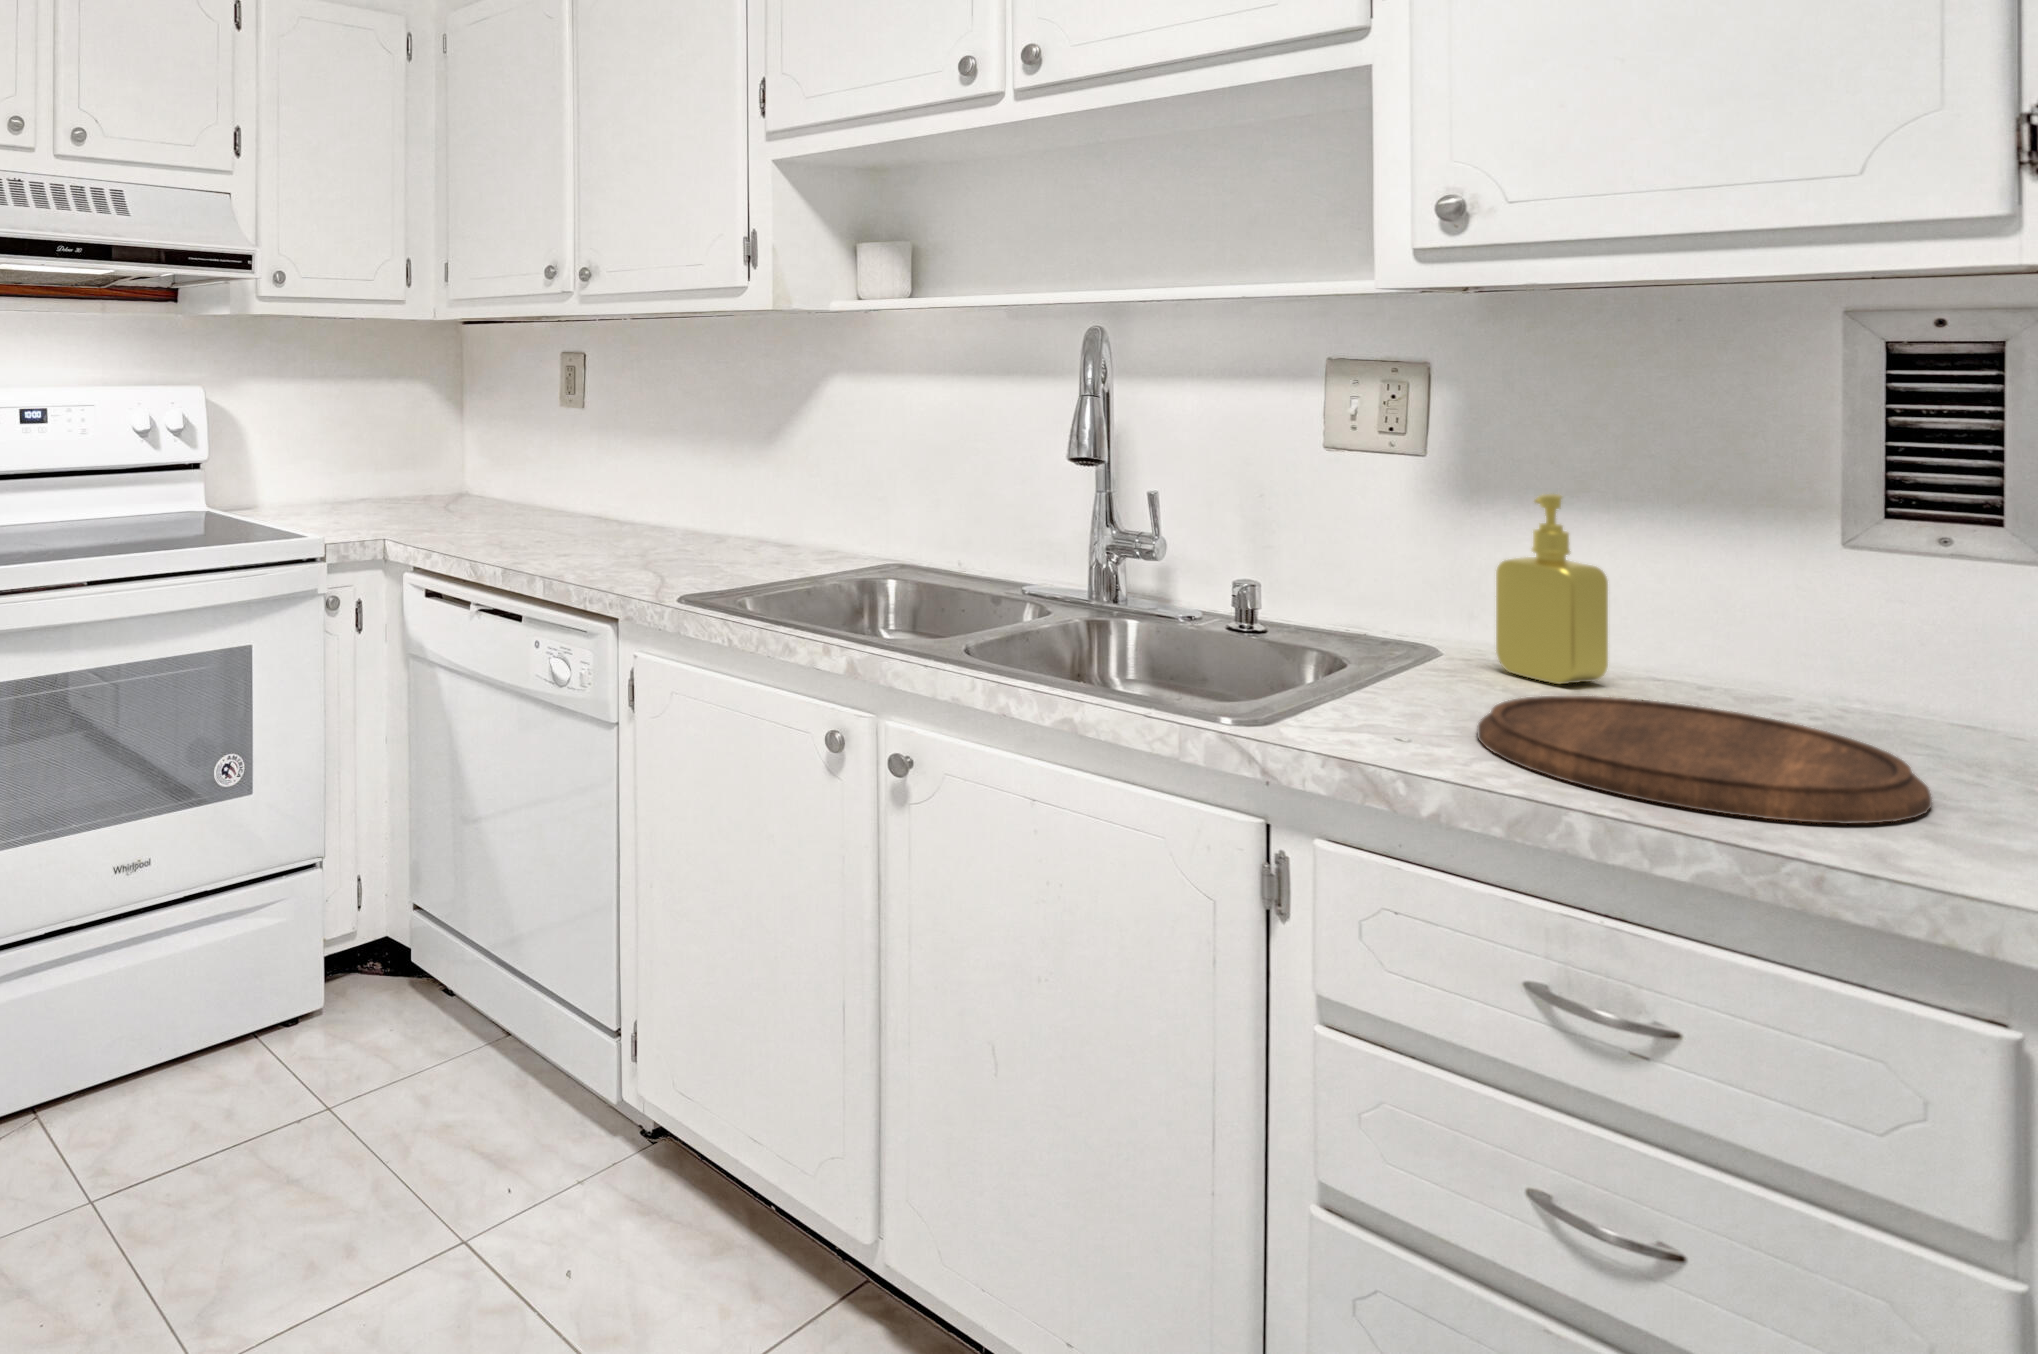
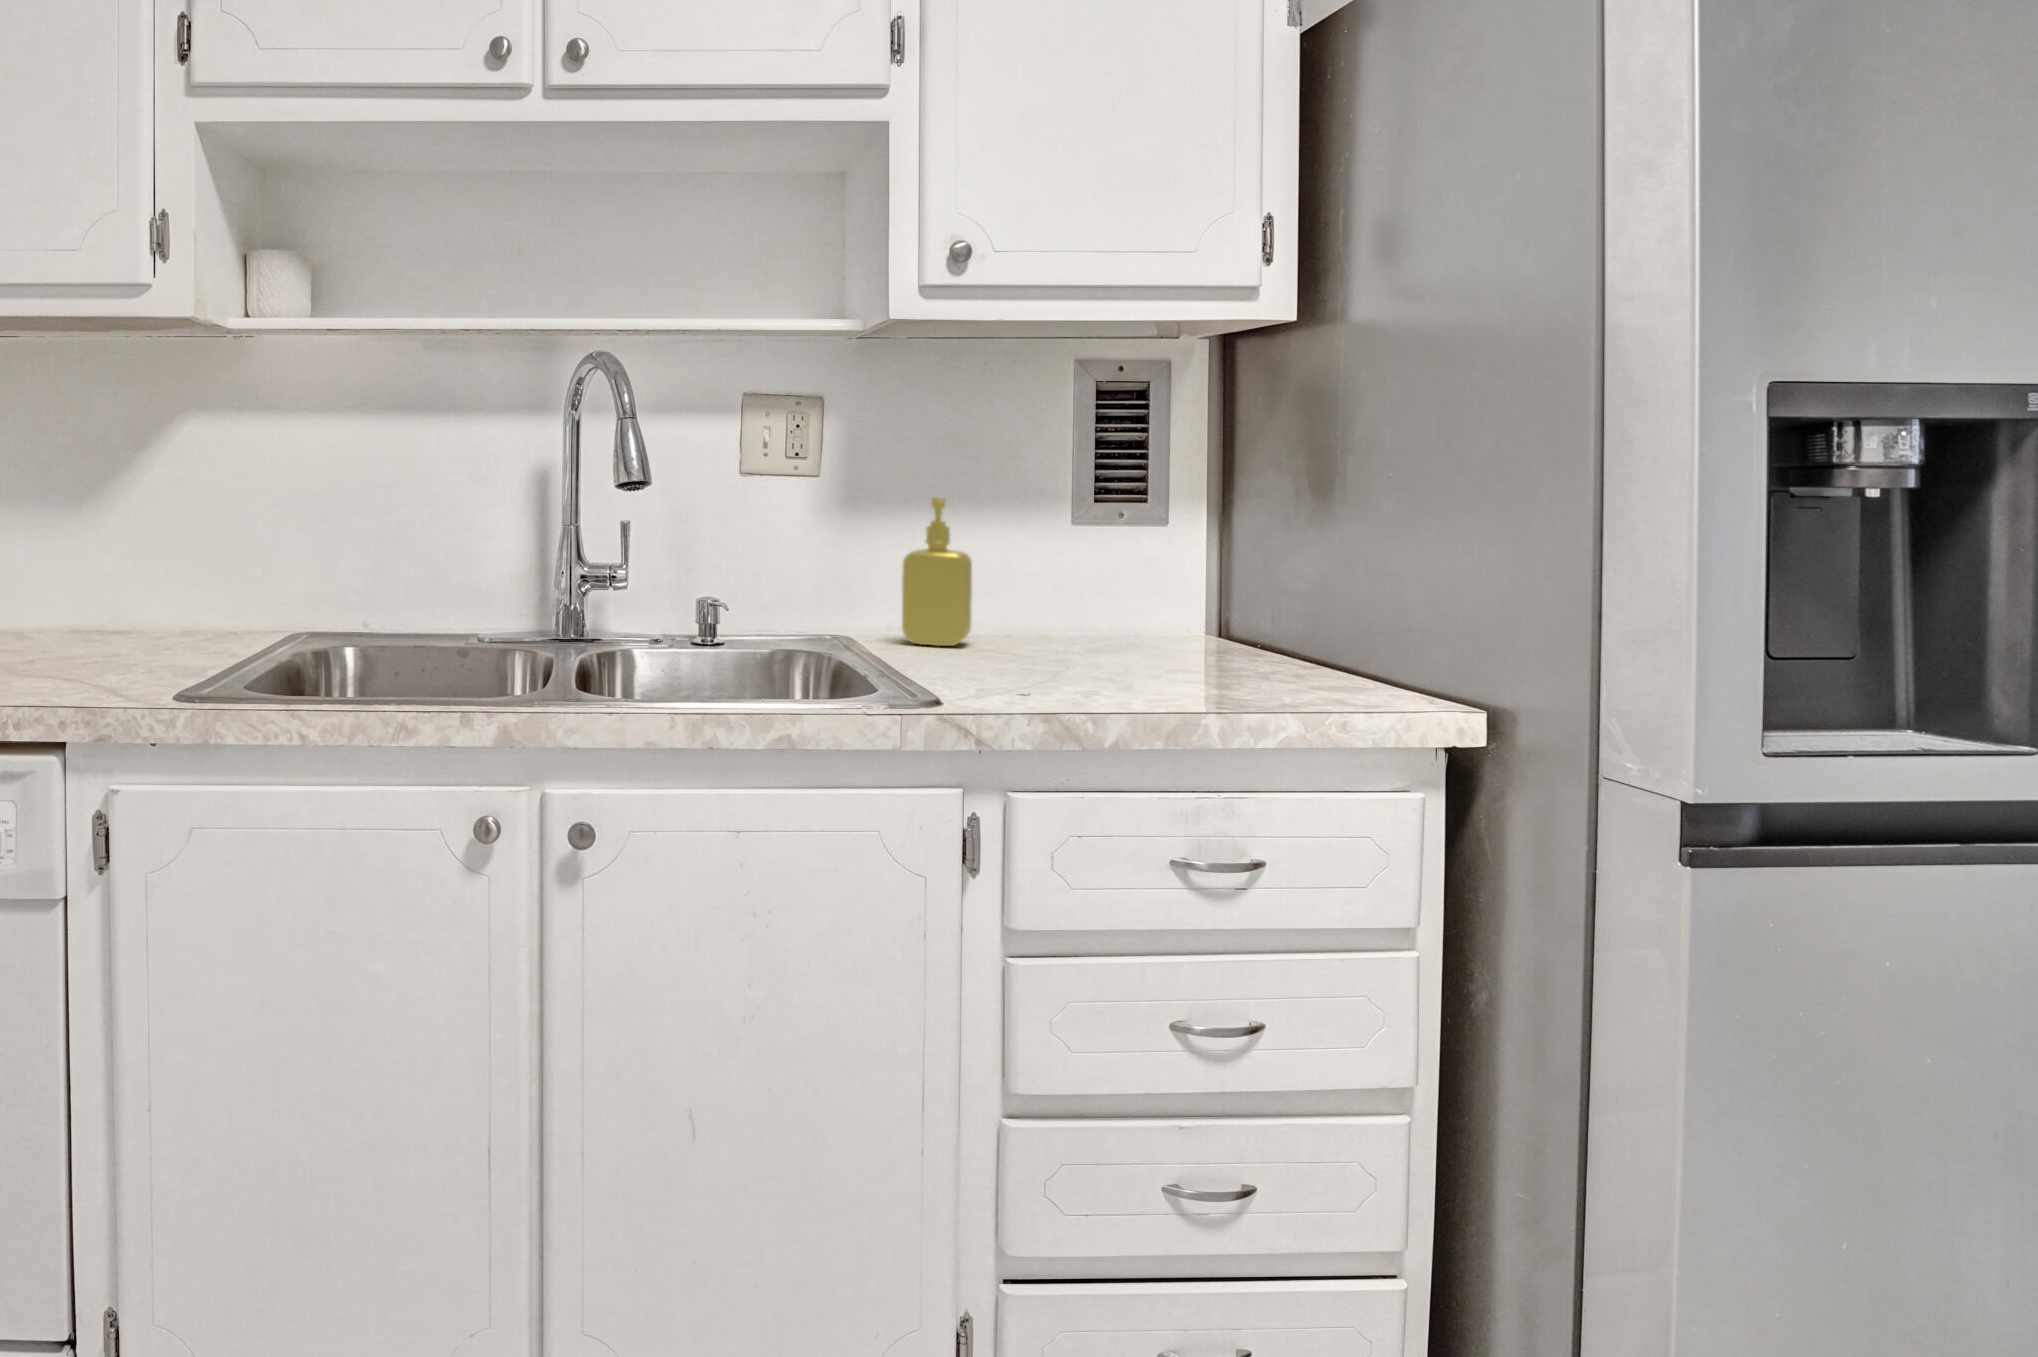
cutting board: present [1477,696,1932,824] -> none [997,641,1256,700]

